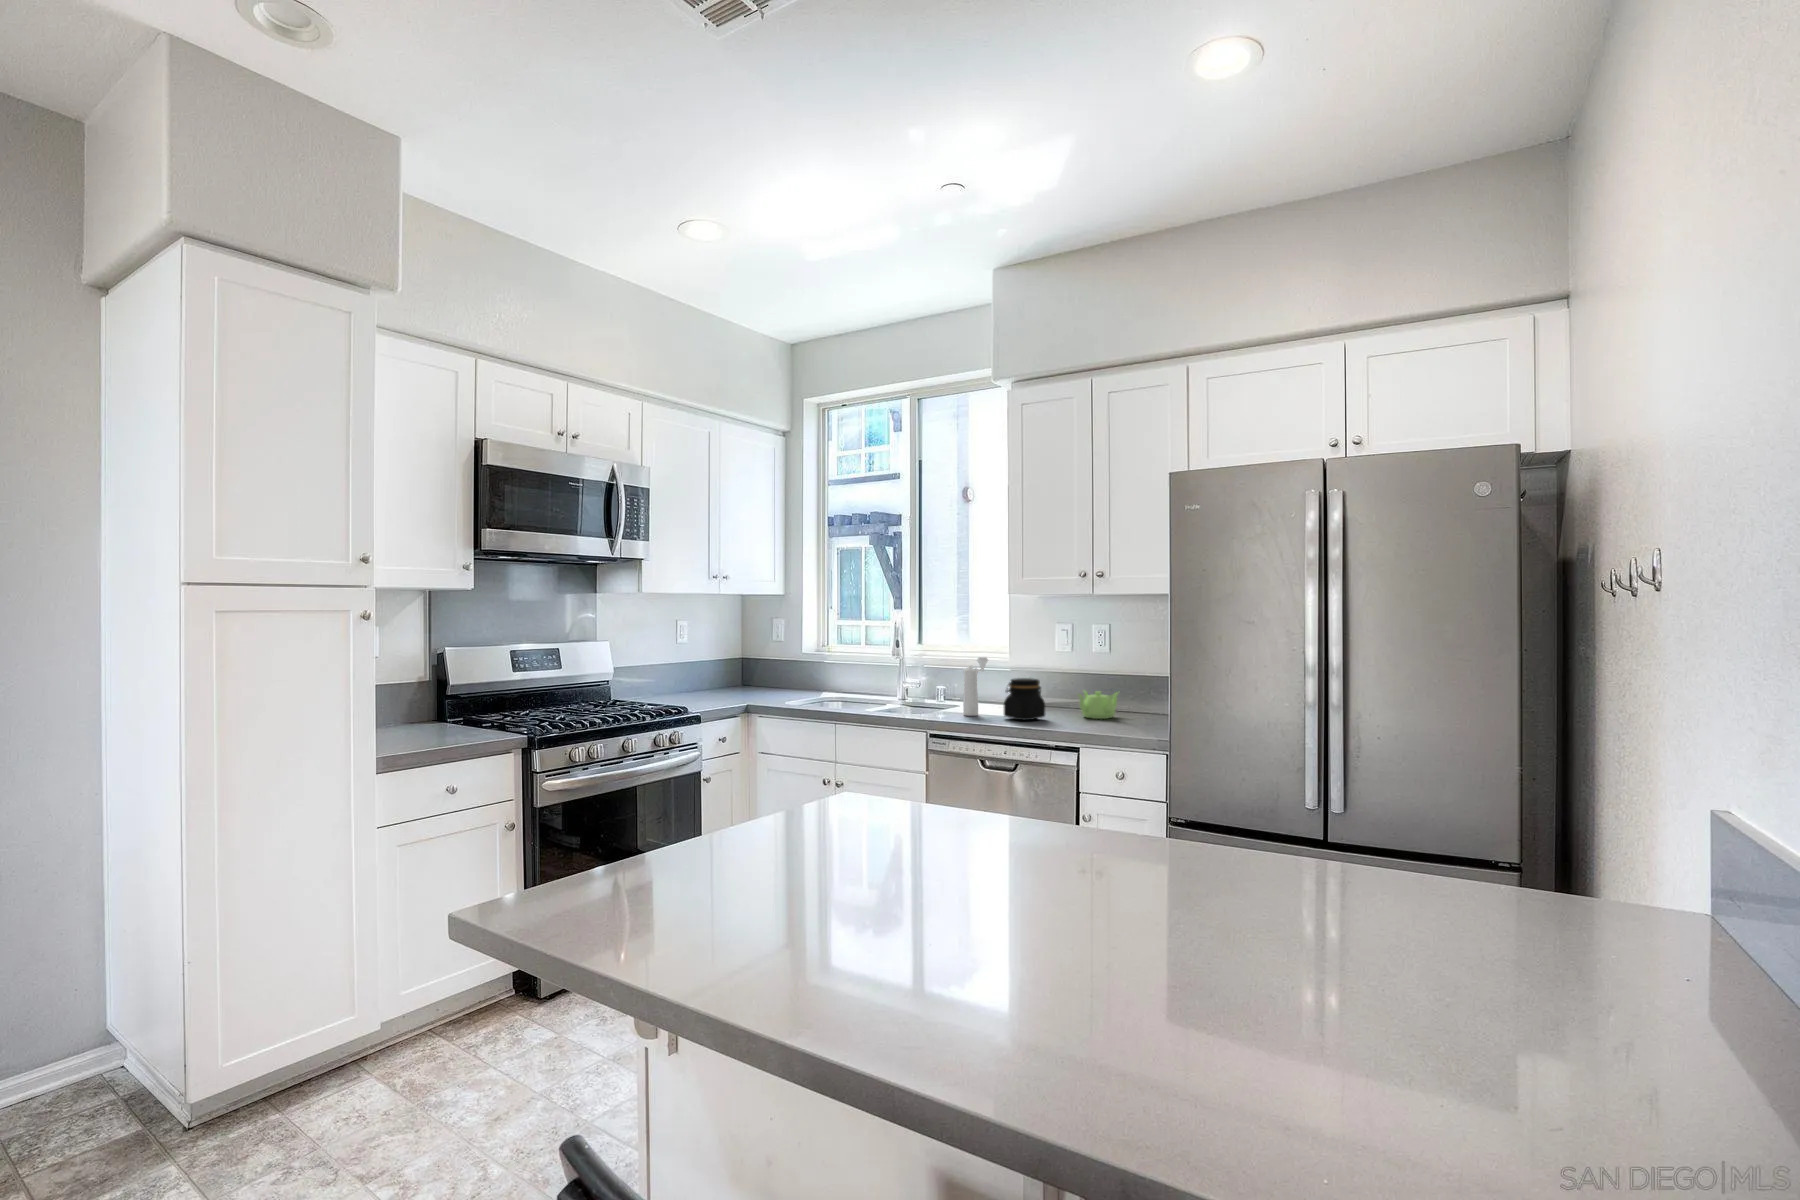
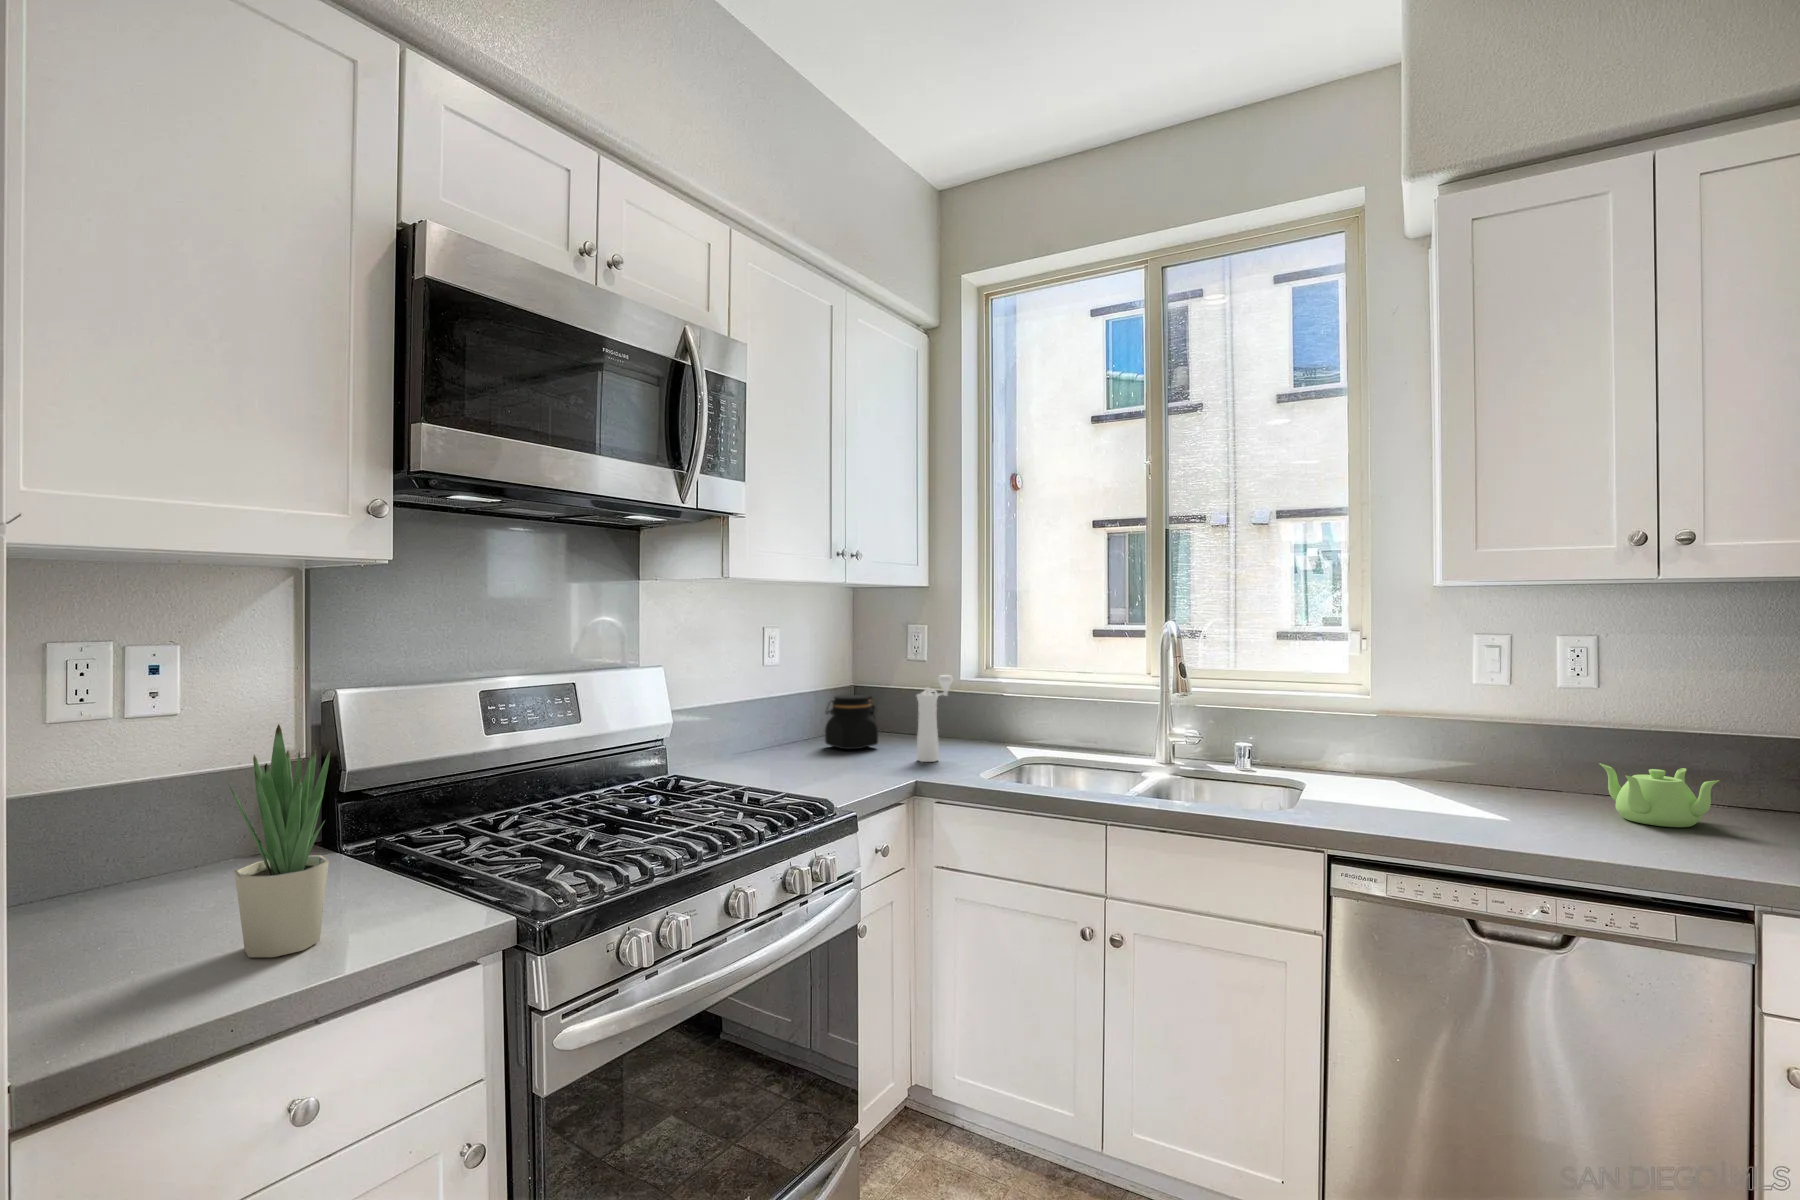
potted plant: none [418,654,454,742] -> present [229,724,330,957]
pepper mill: present [963,657,988,716] -> present [917,675,953,762]
jar: present [1004,678,1045,720] -> present [825,695,878,749]

